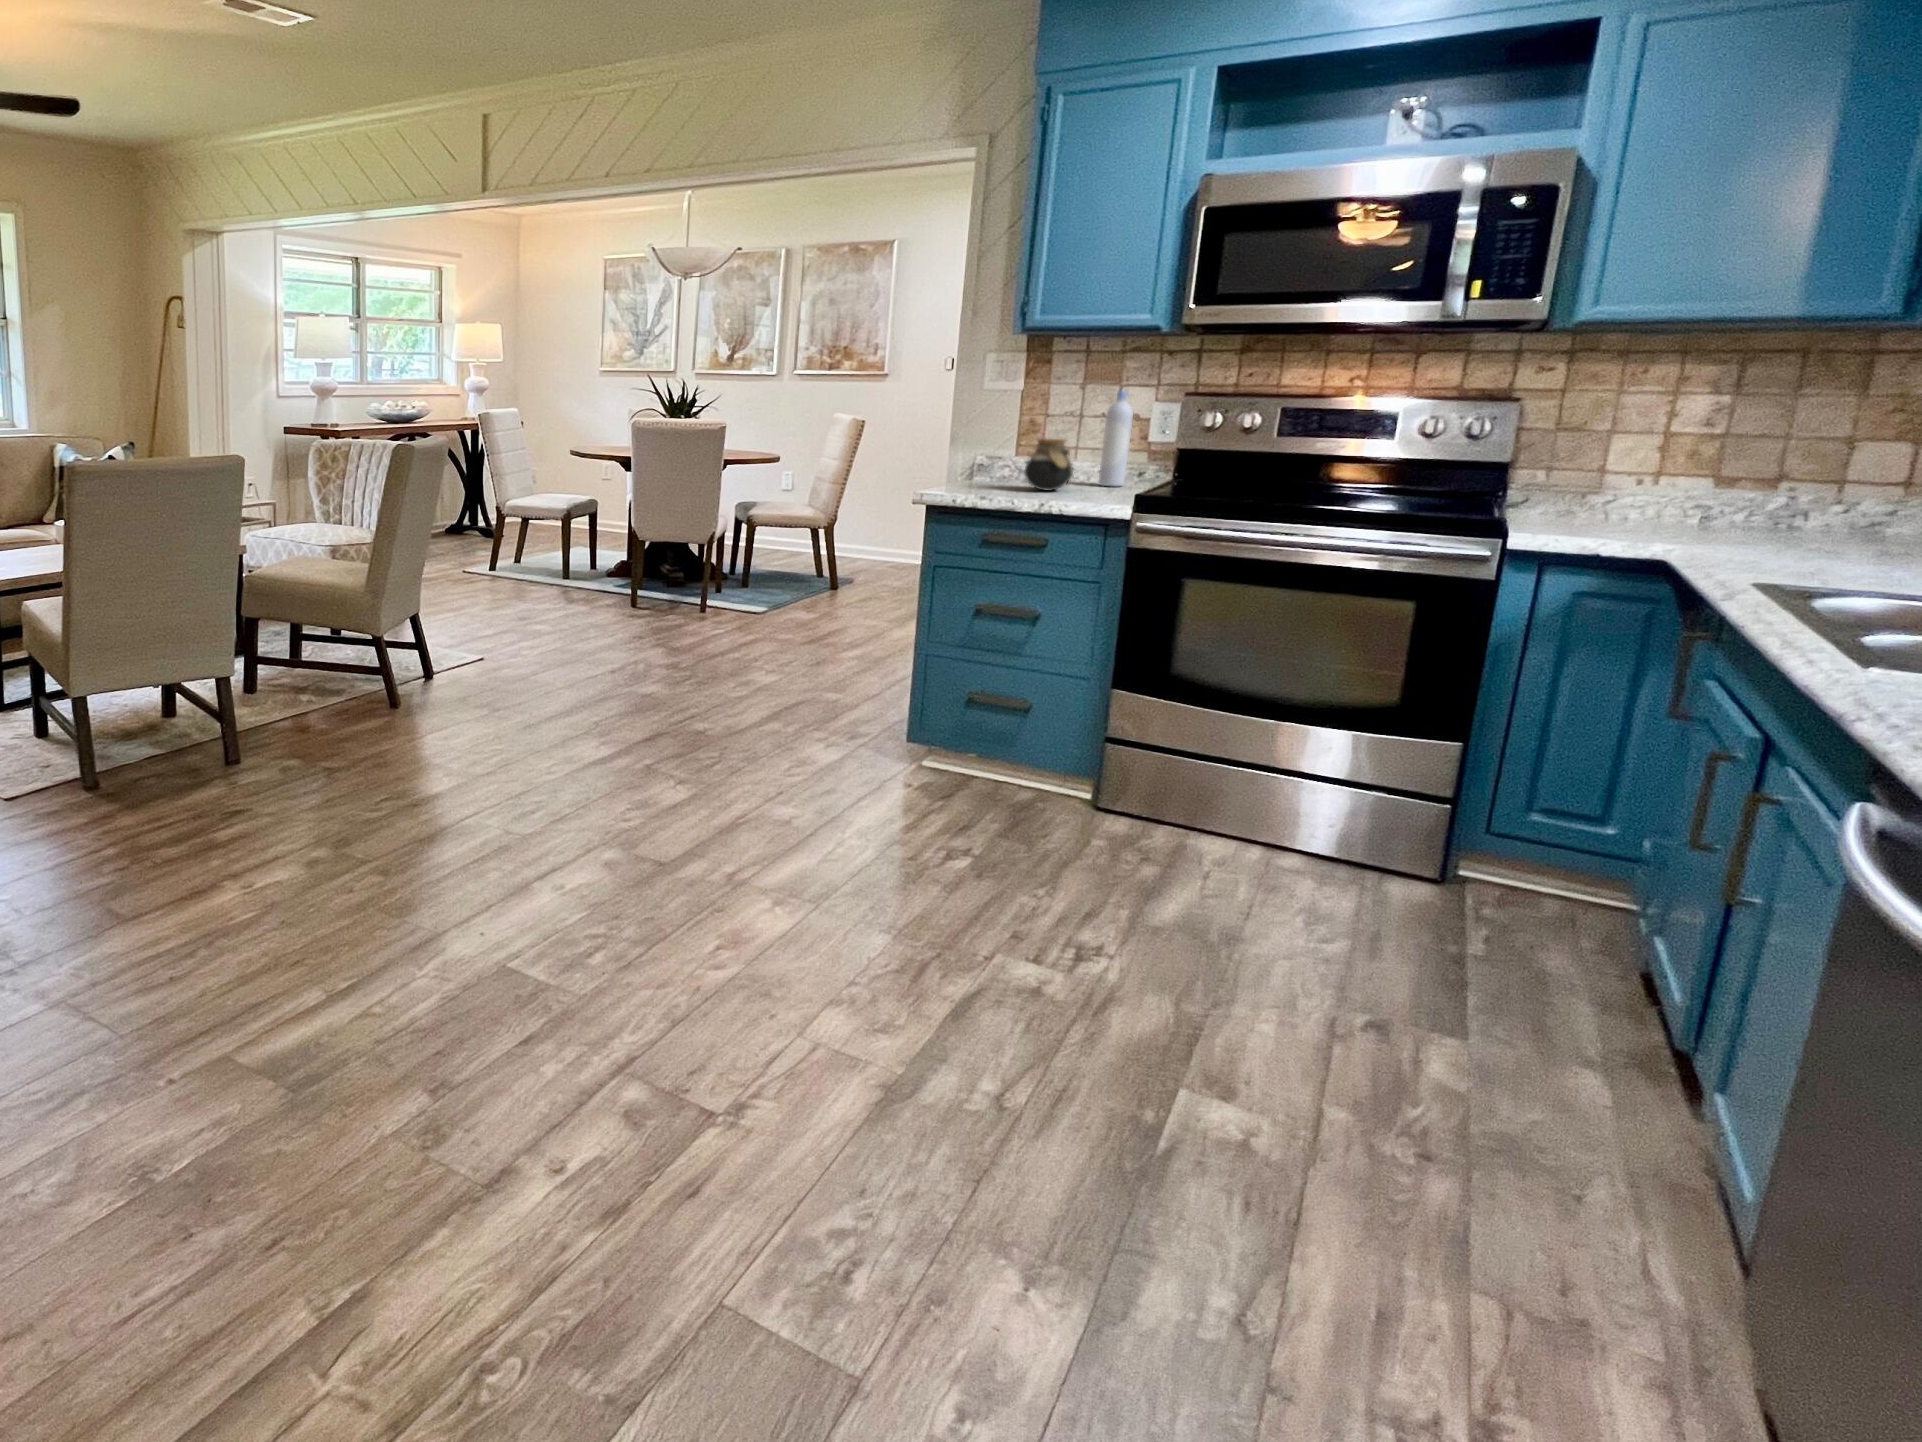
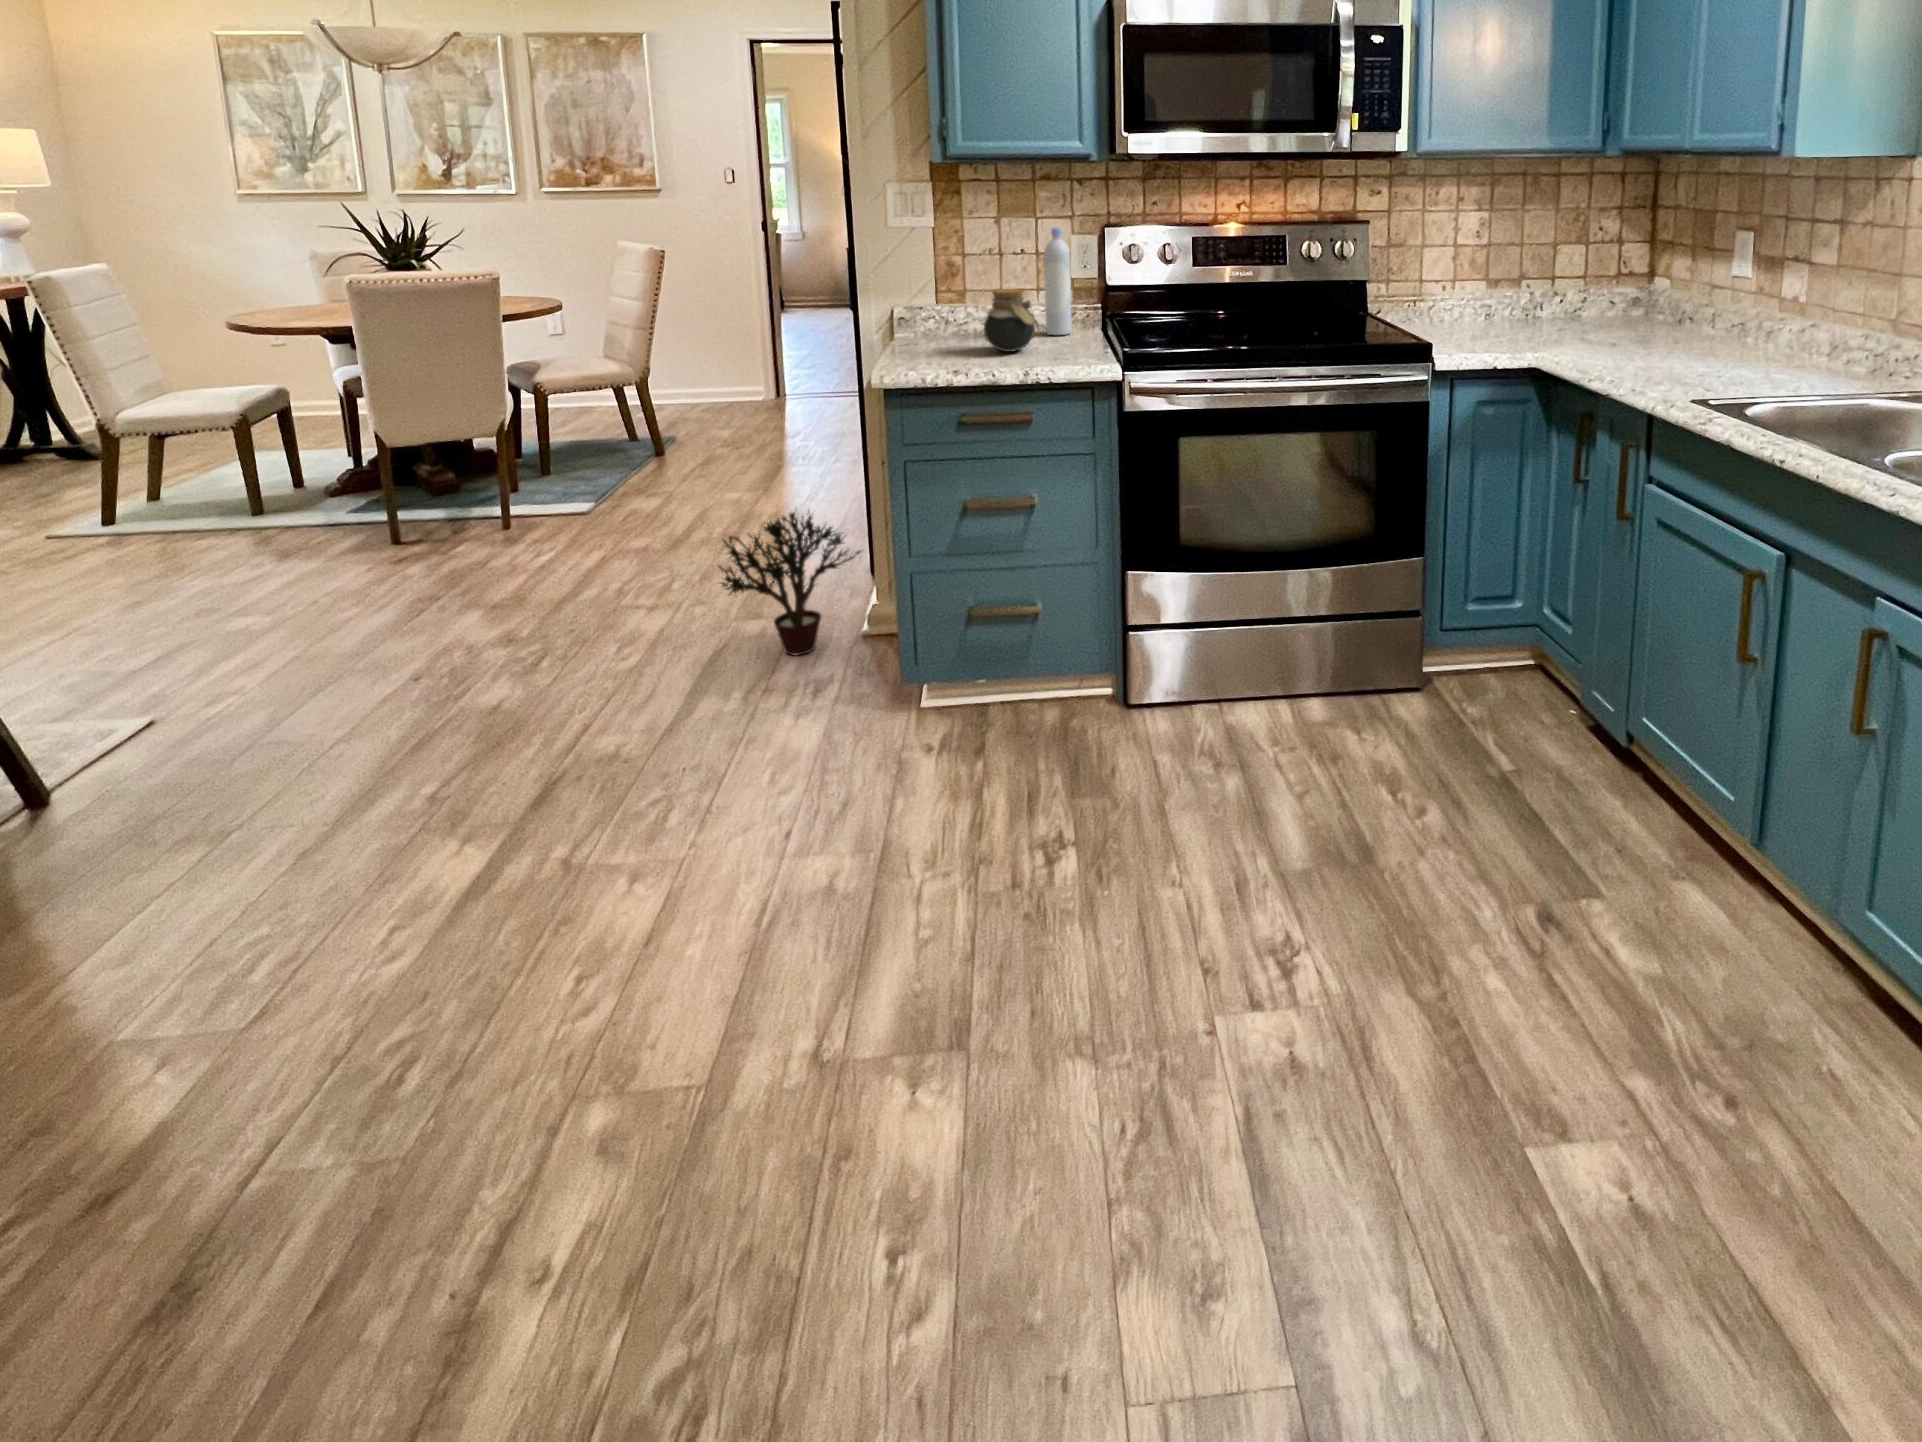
potted plant: none [798,606,914,720] -> present [719,512,861,655]

